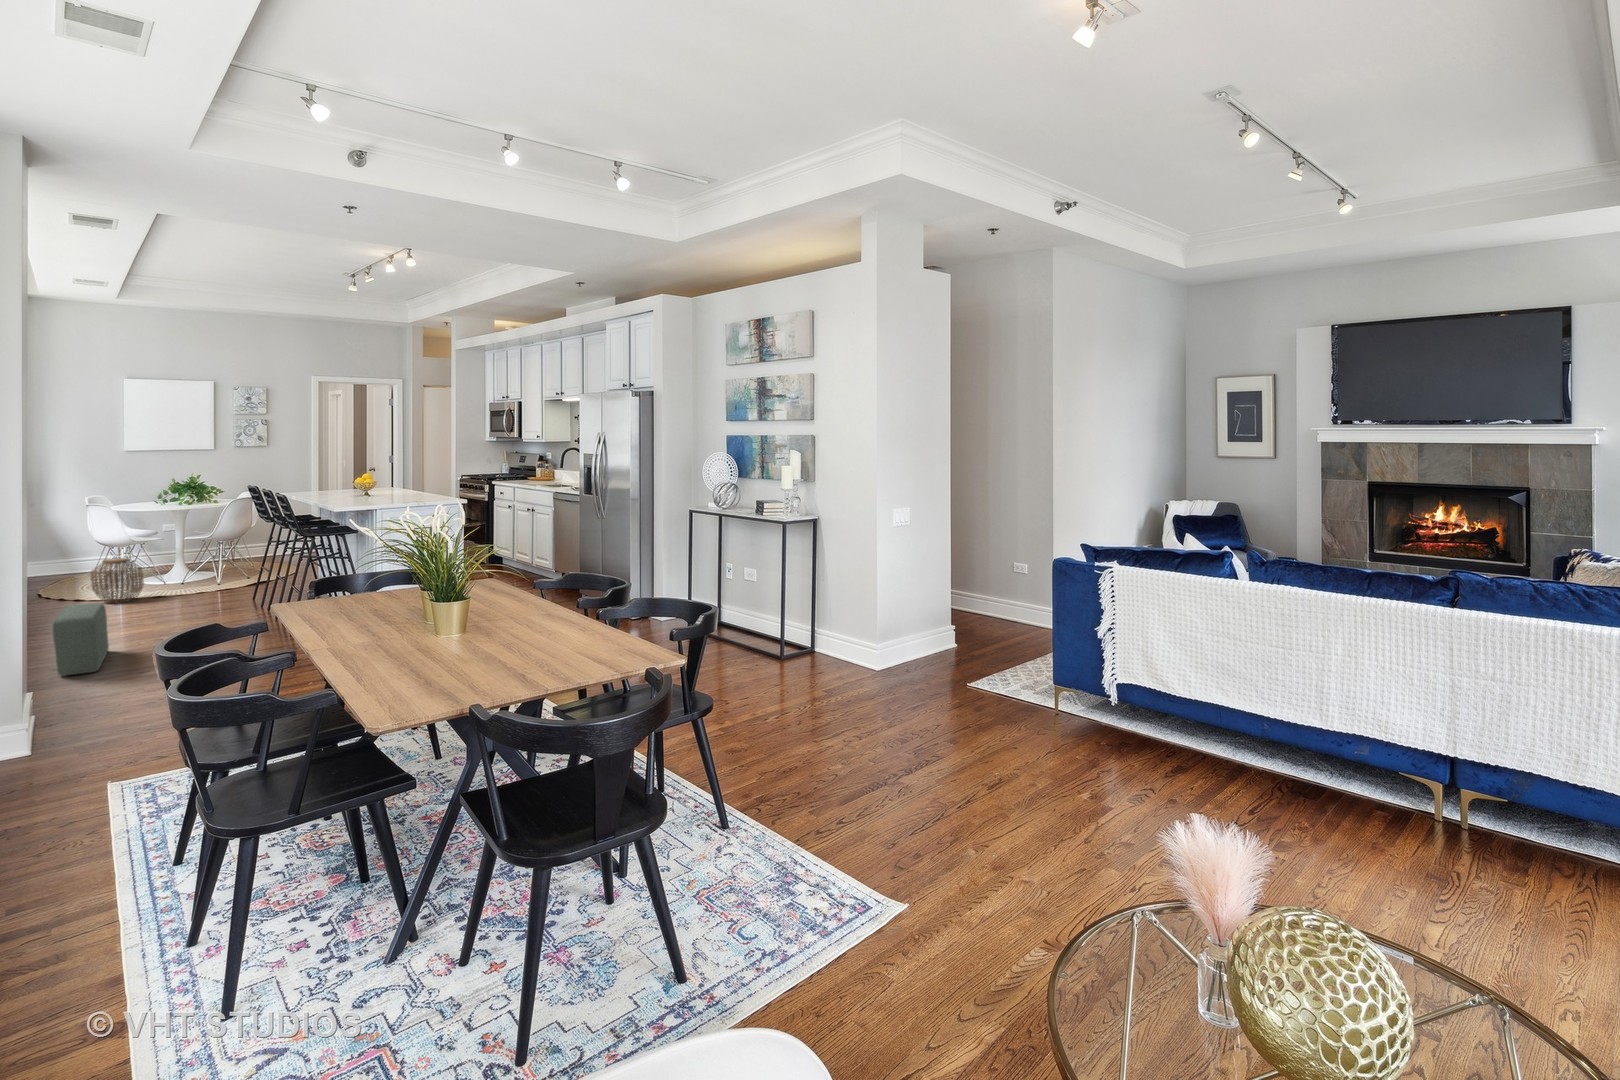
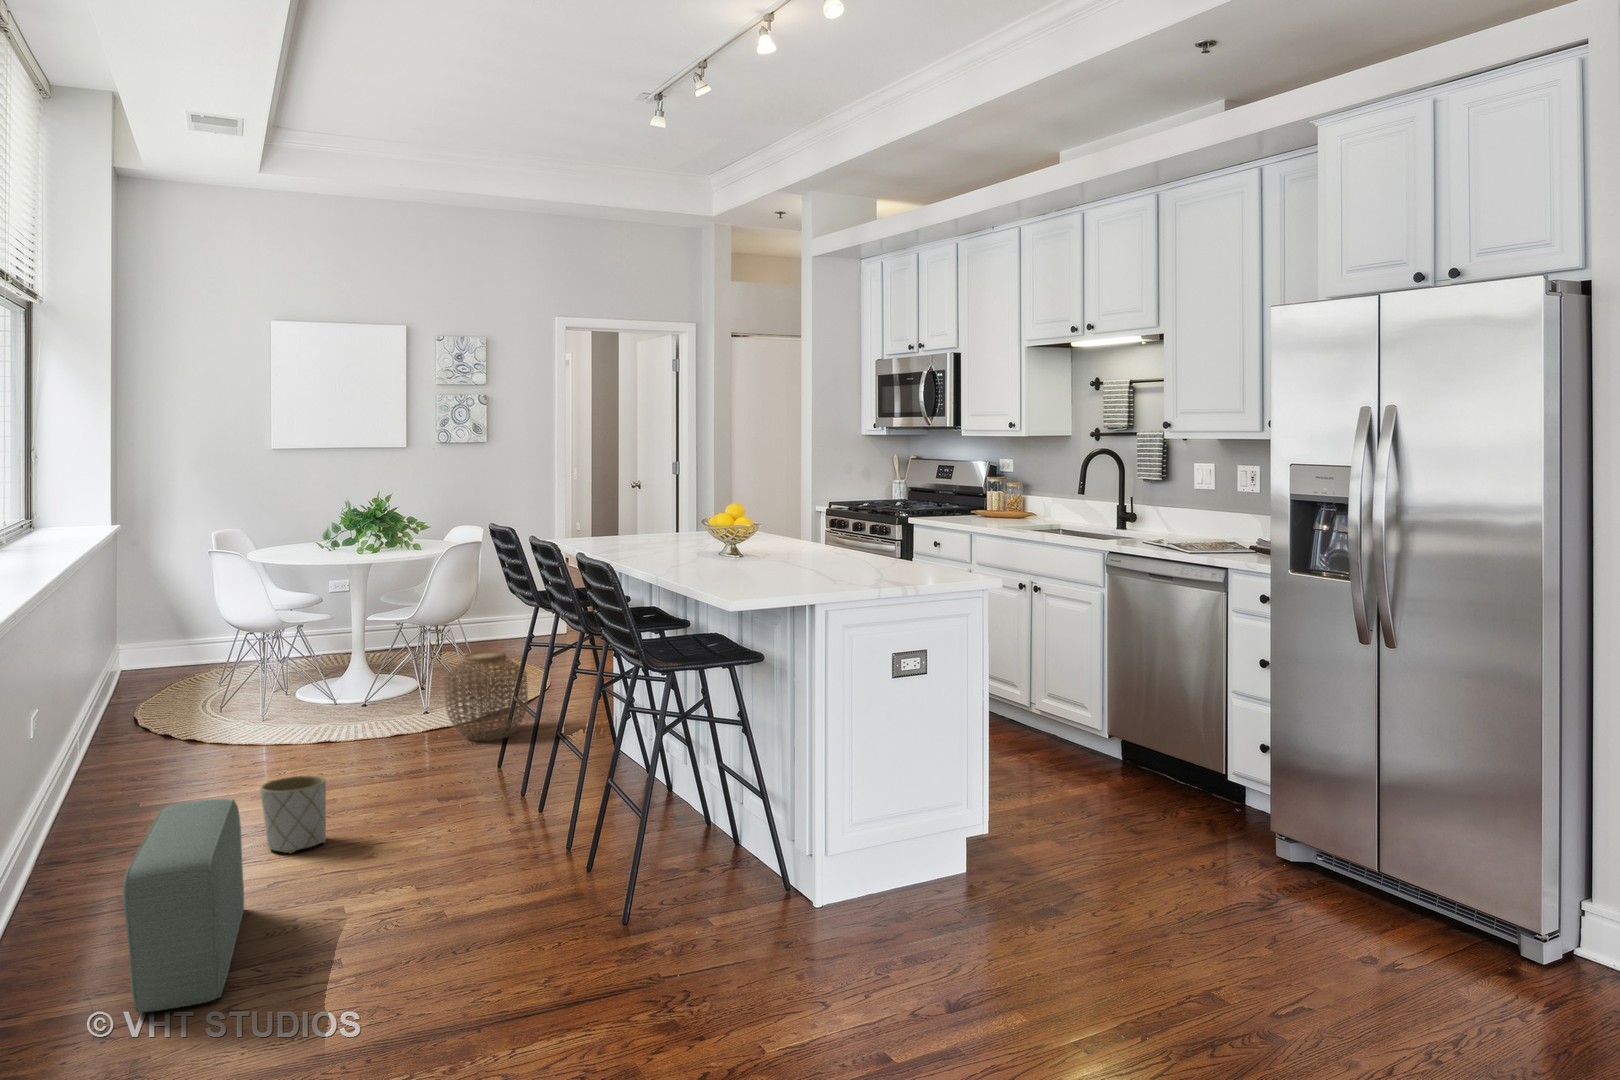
woven basket: present [91,558,144,603] -> present [444,651,528,741]
planter: none [117,602,152,635] -> present [260,775,326,853]

